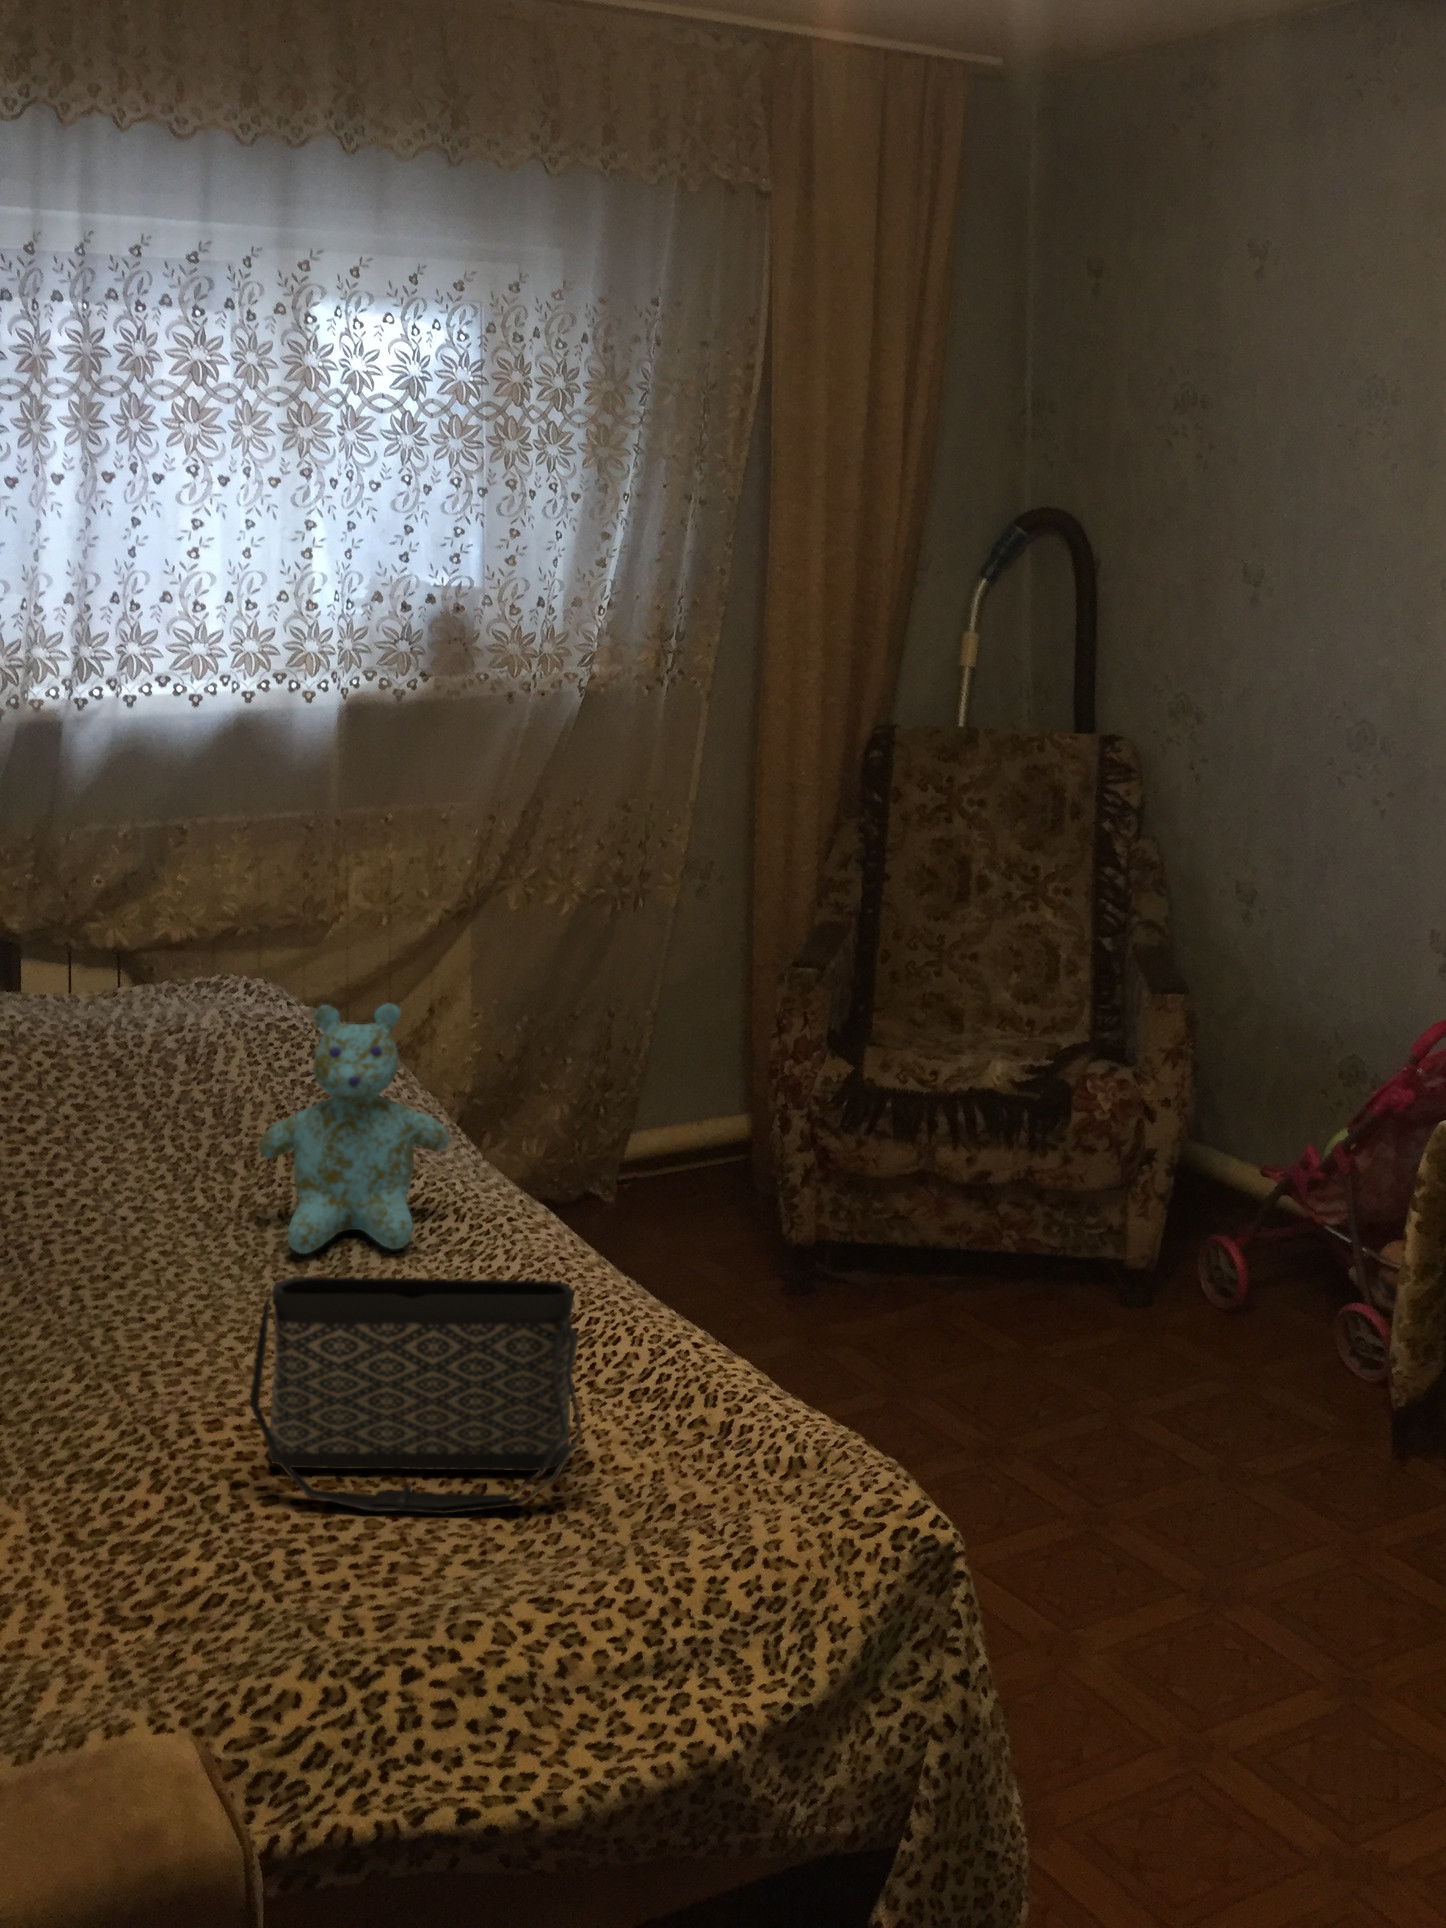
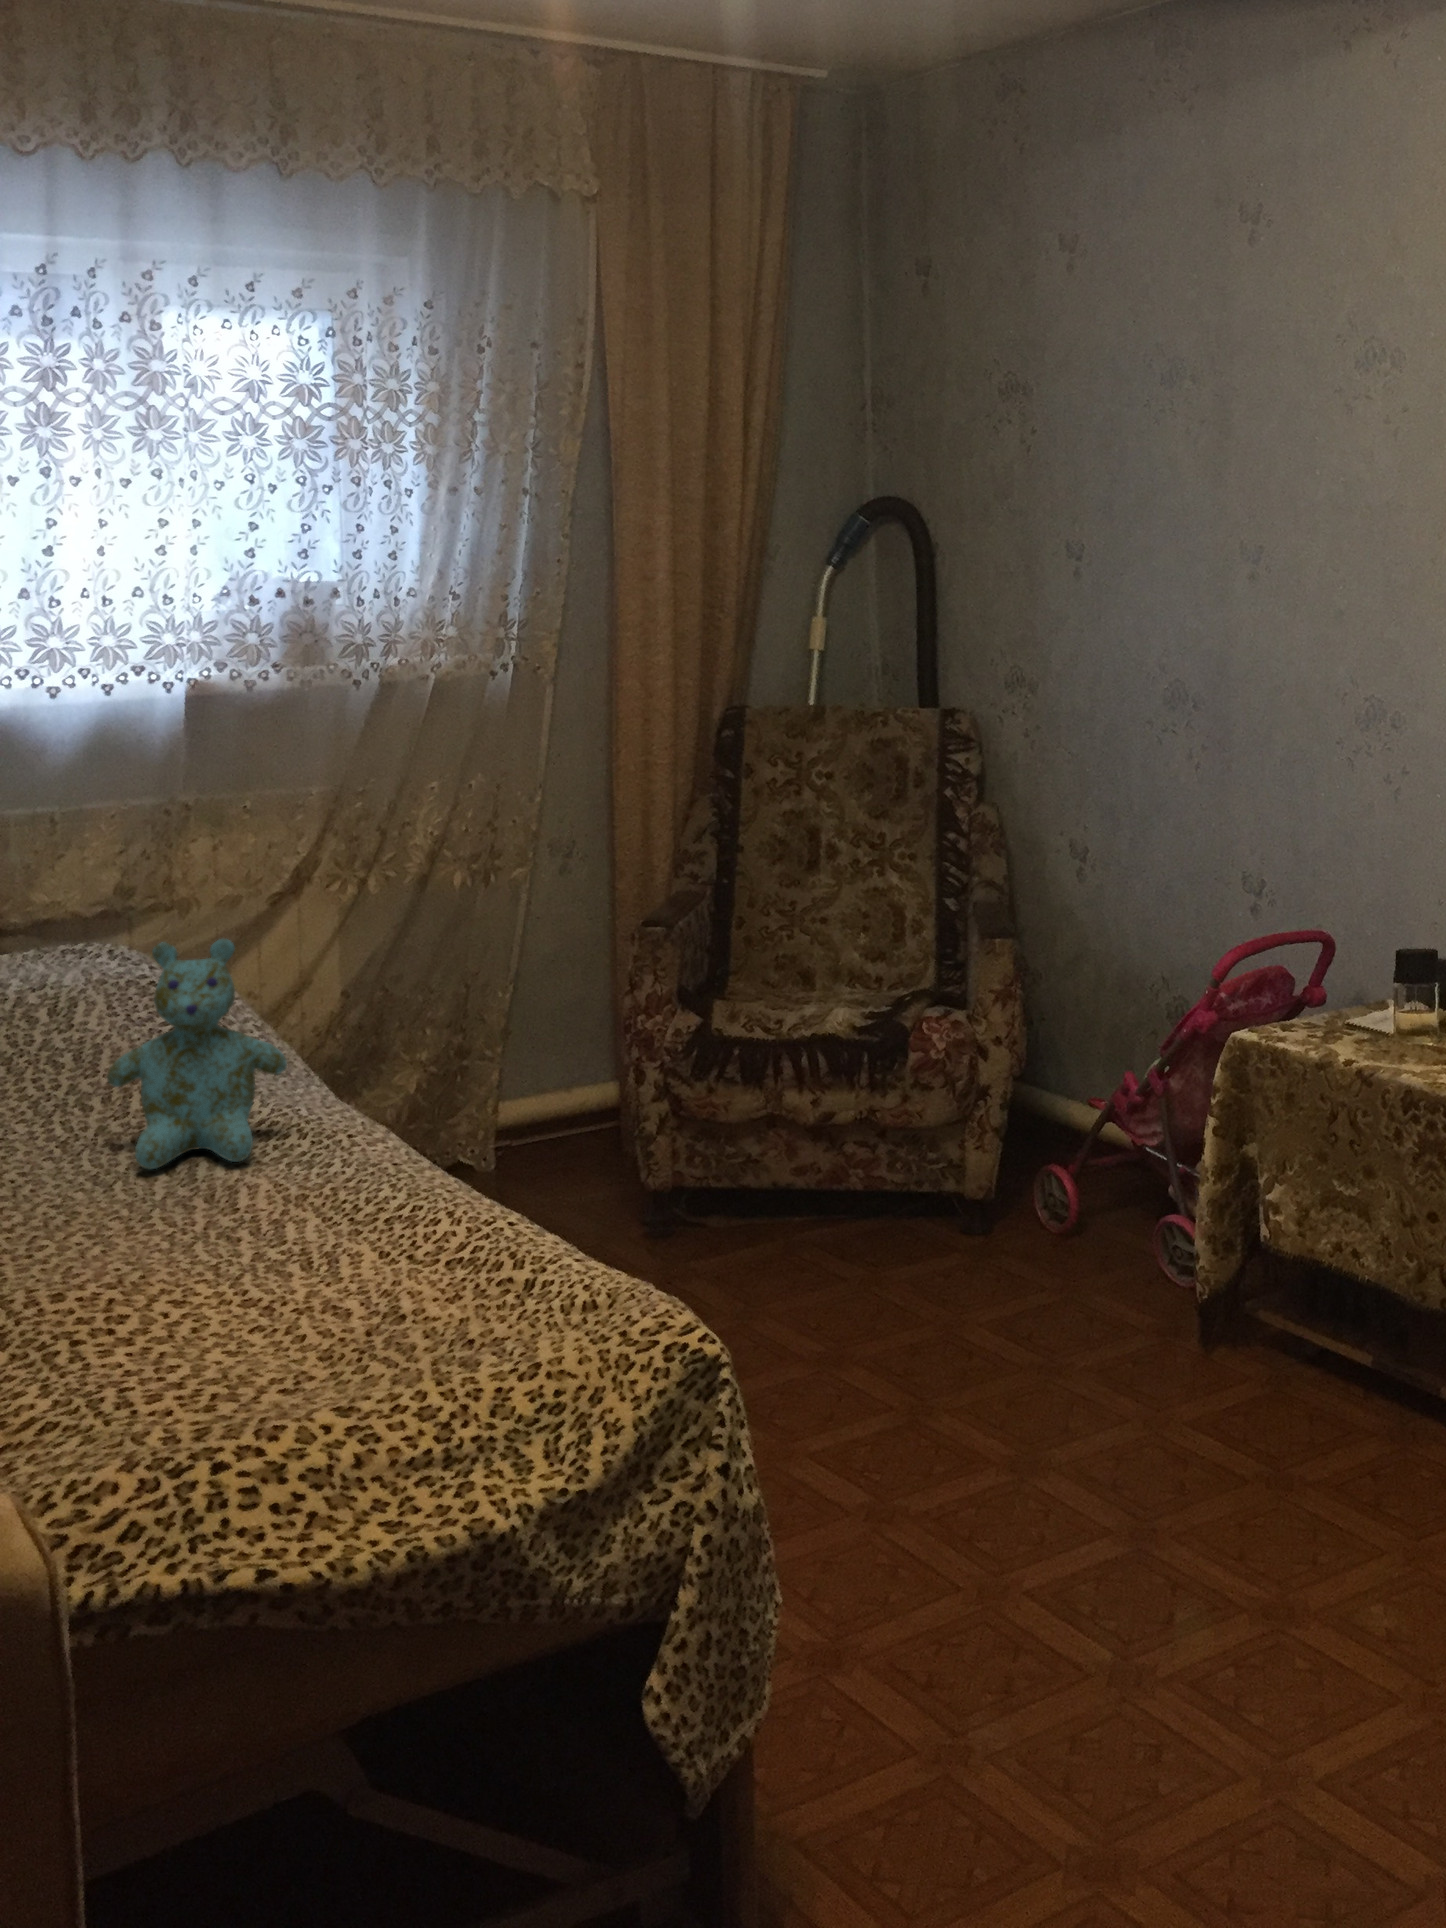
handbag: present [250,1277,582,1513] -> none [83,1150,385,1355]

